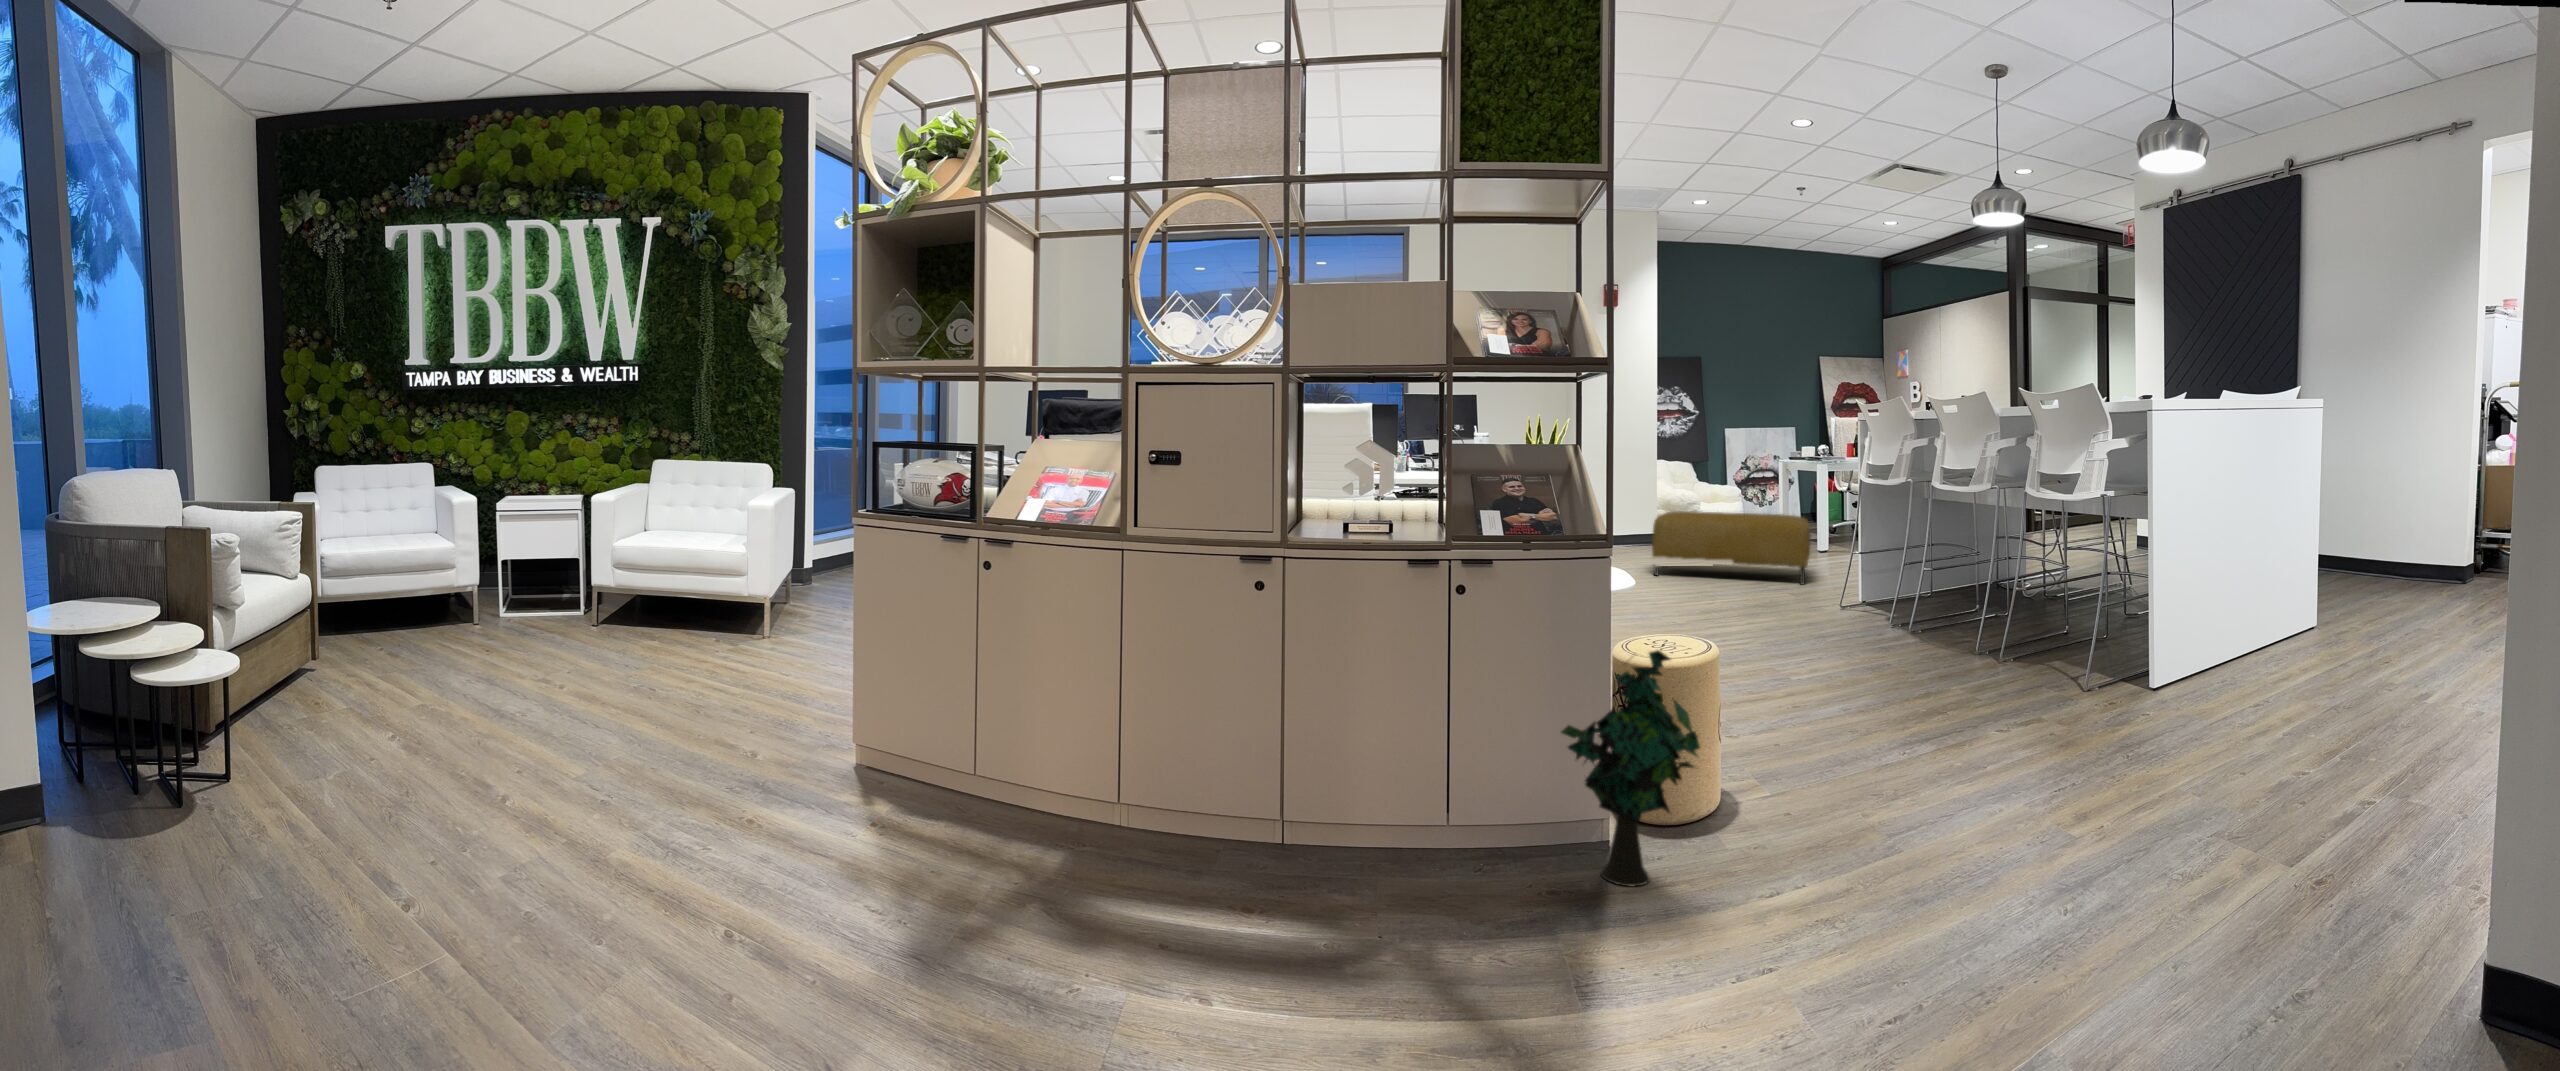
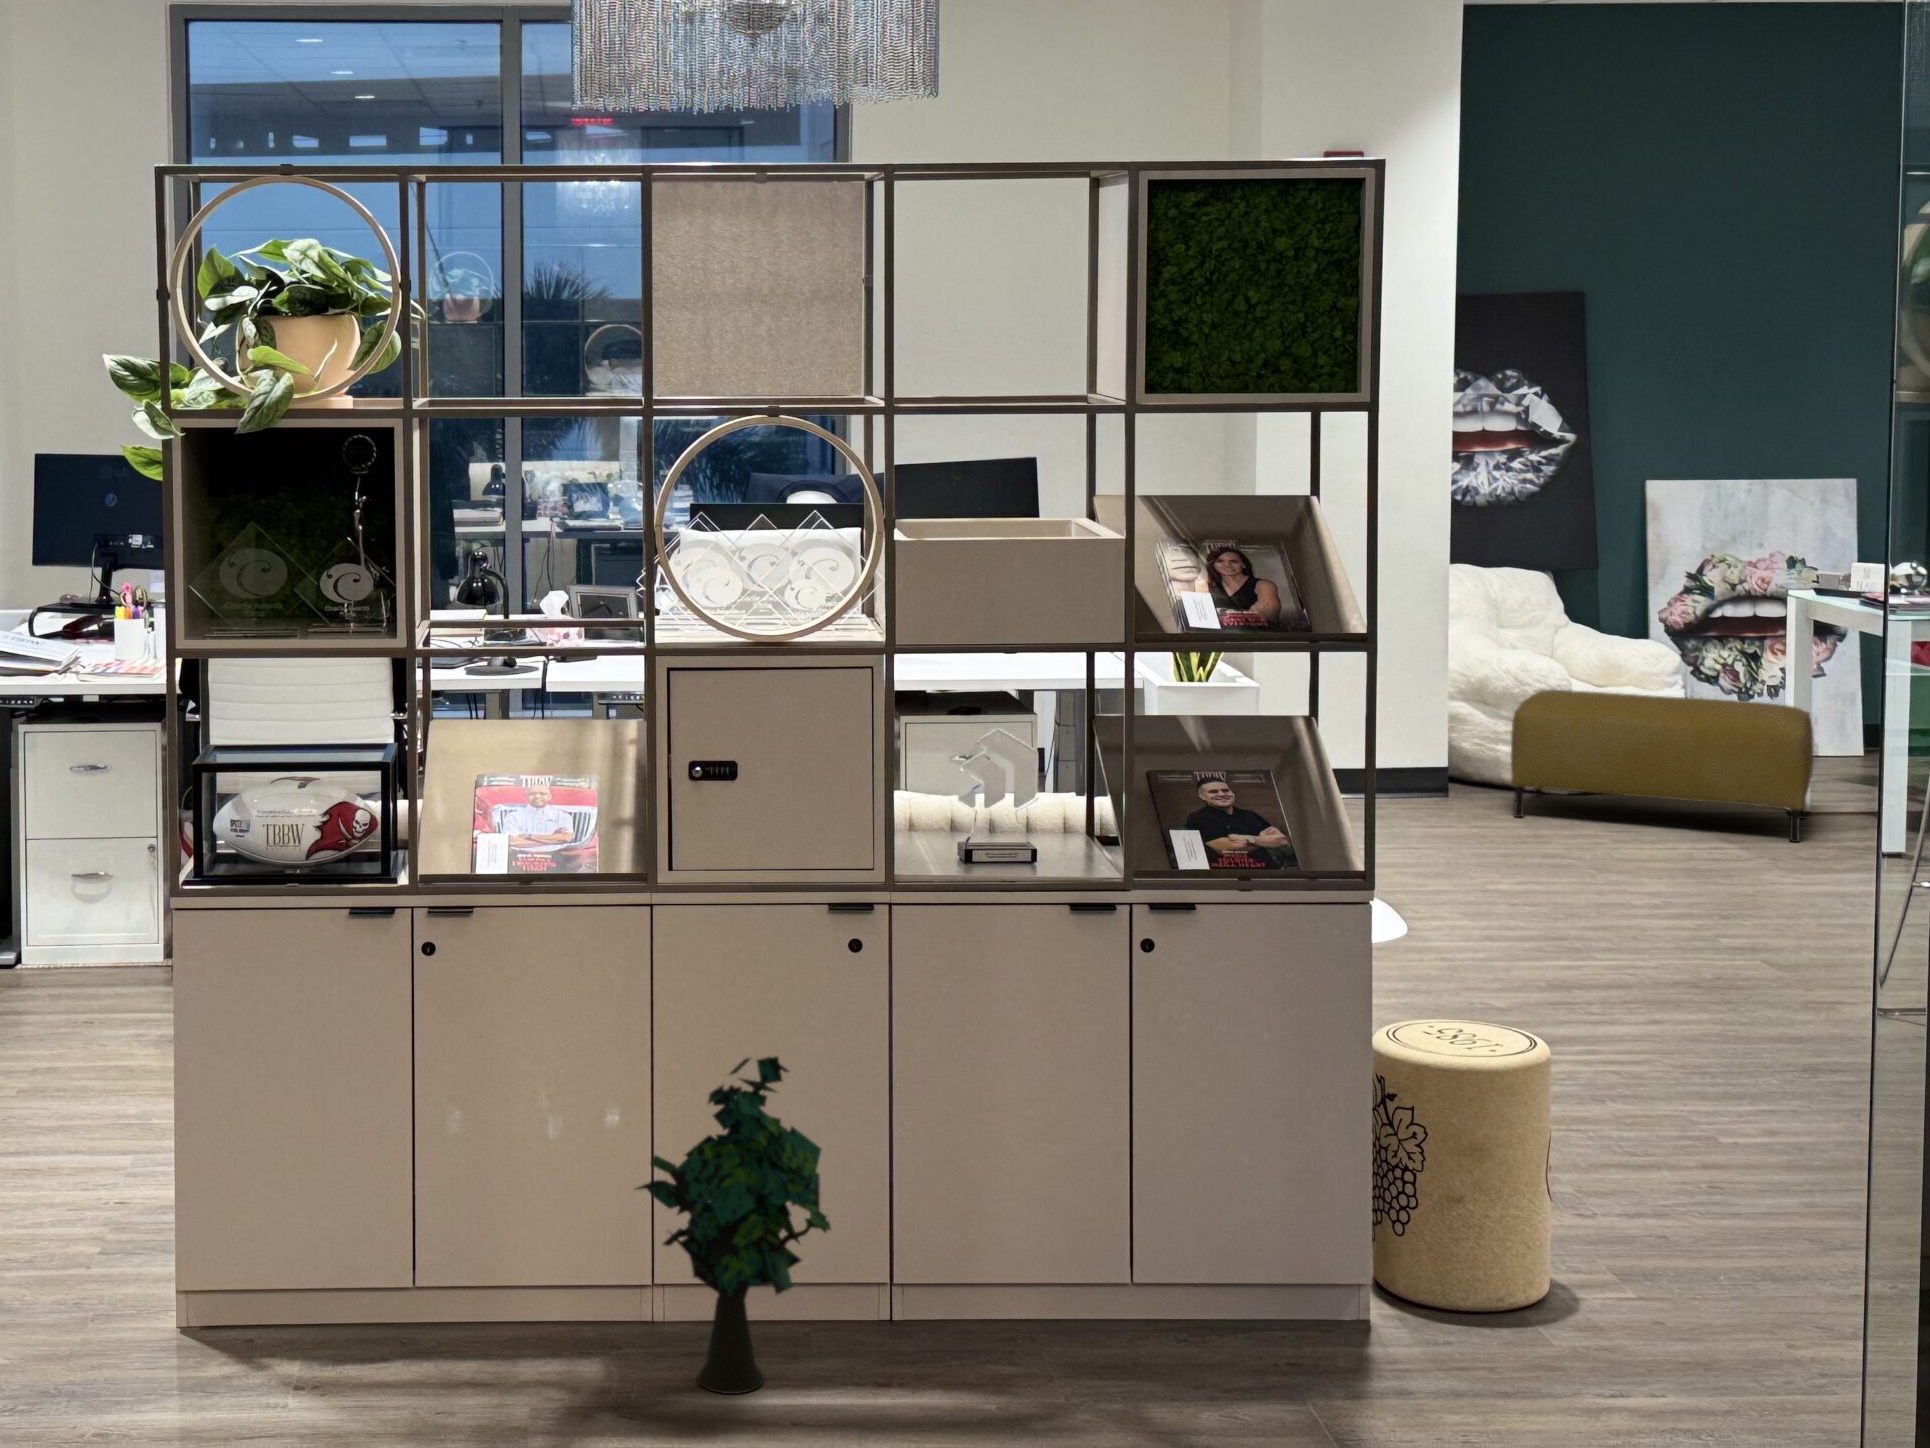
decorative plant: present [1562,650,1700,886] -> present [636,1057,831,1394]

